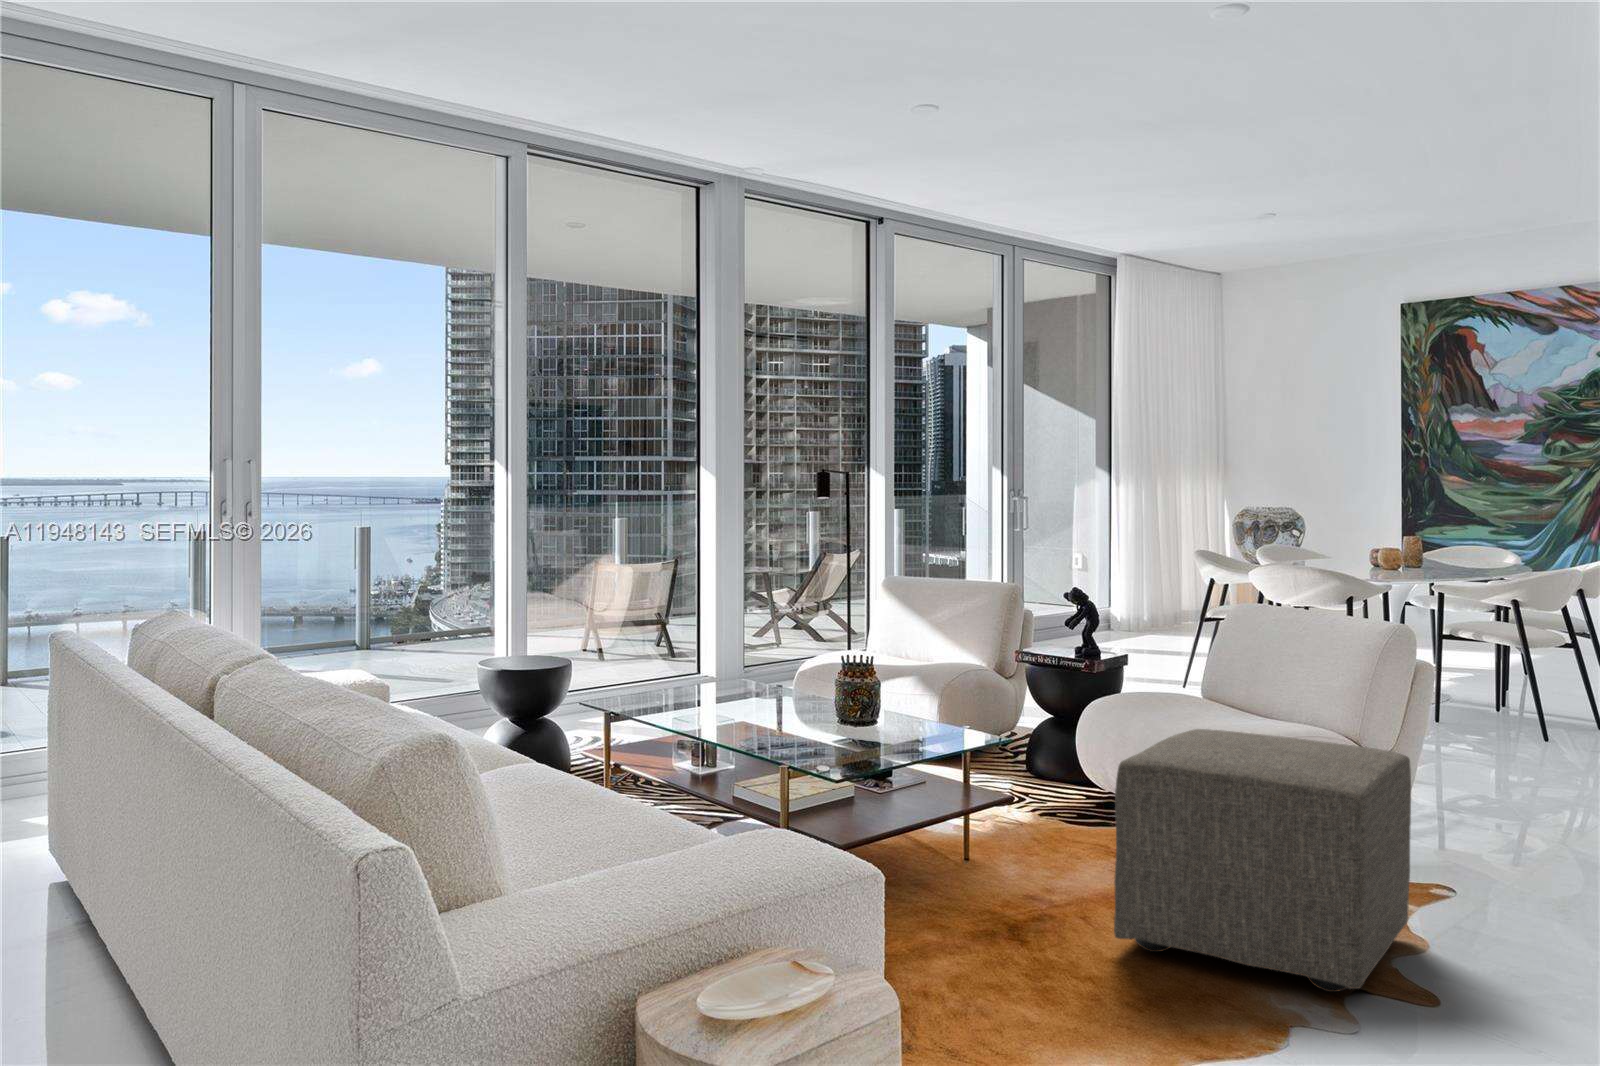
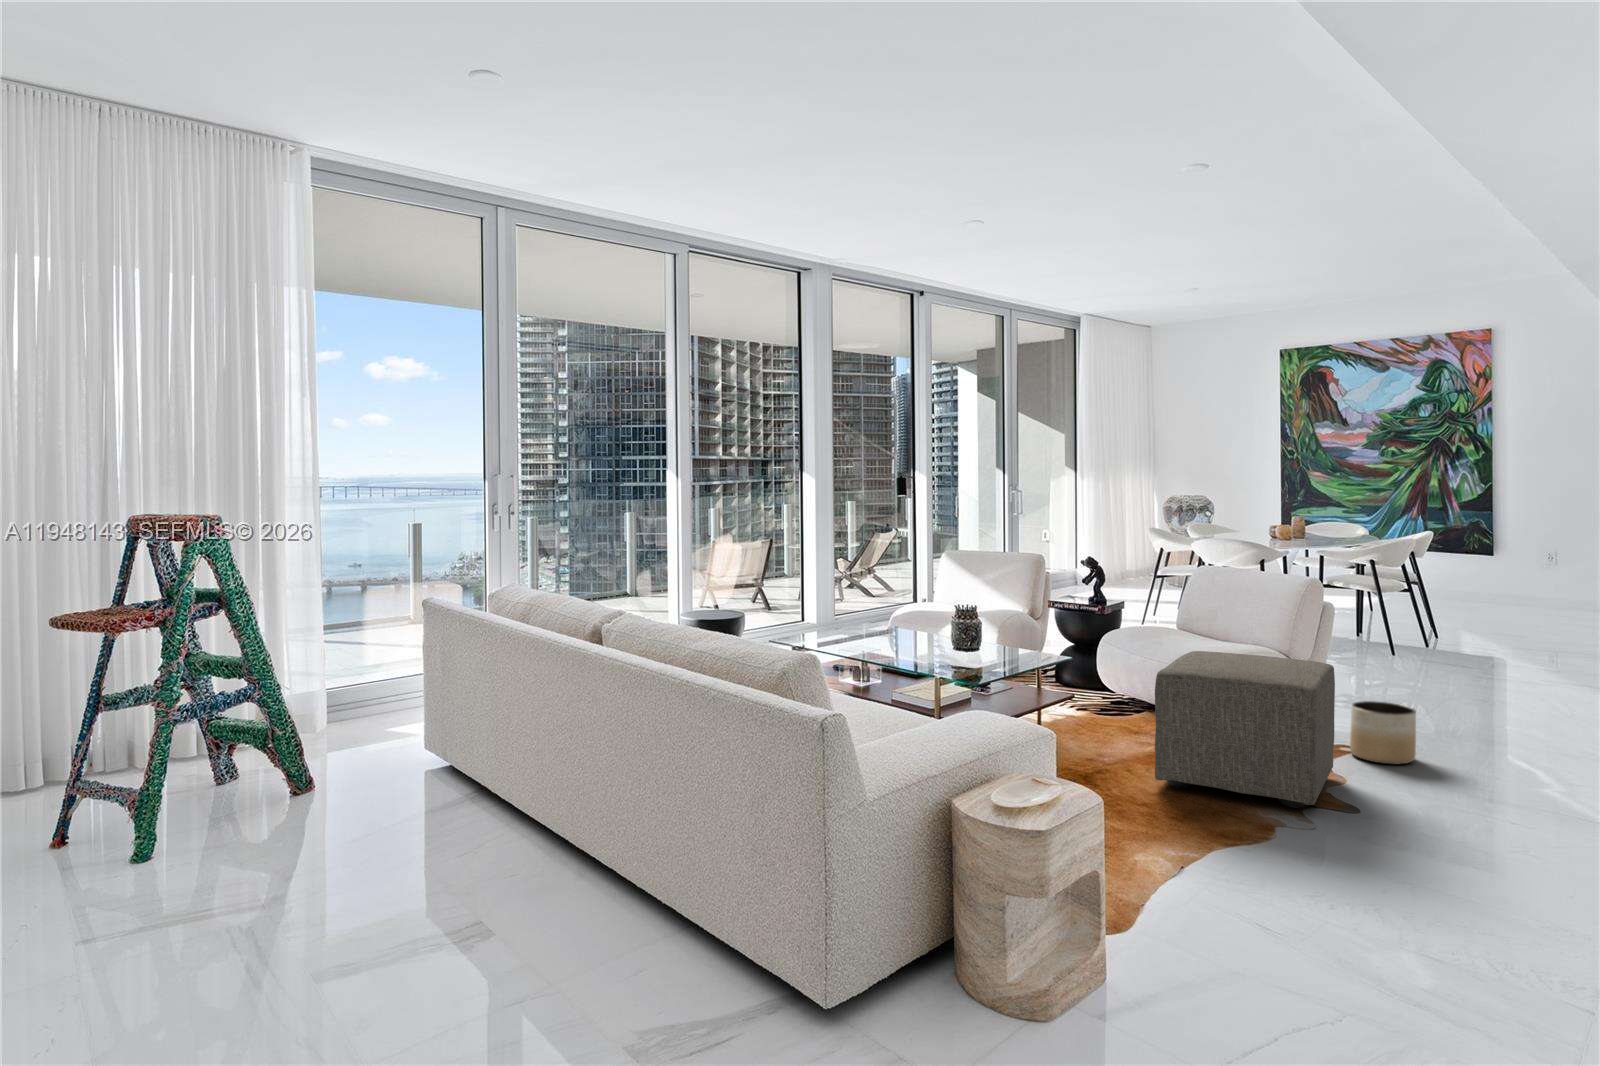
planter: none [1445,815,1547,918] -> present [1350,701,1416,764]

